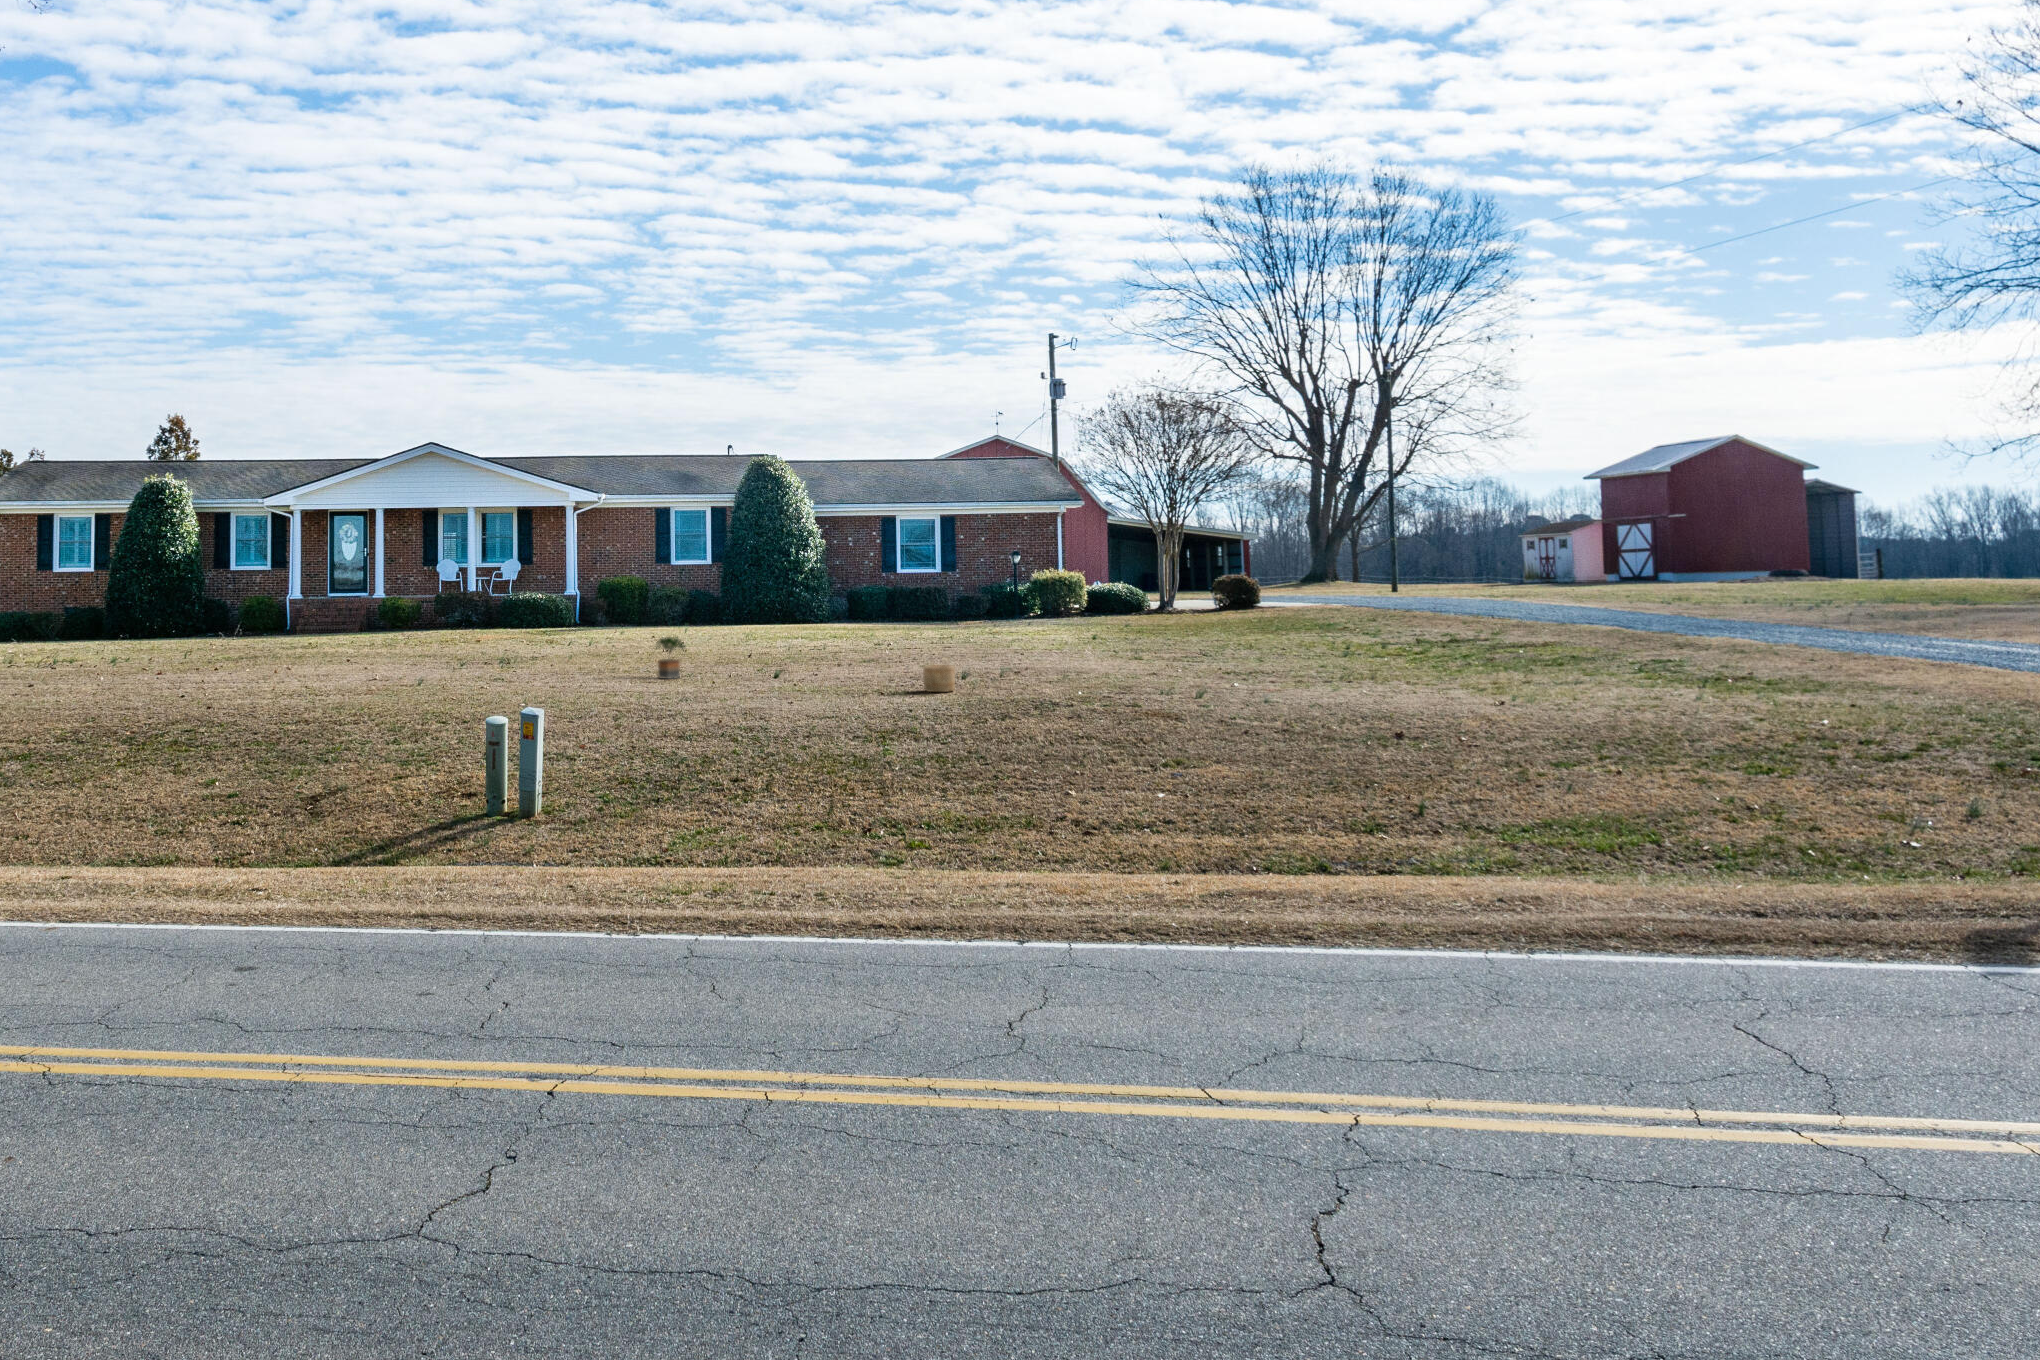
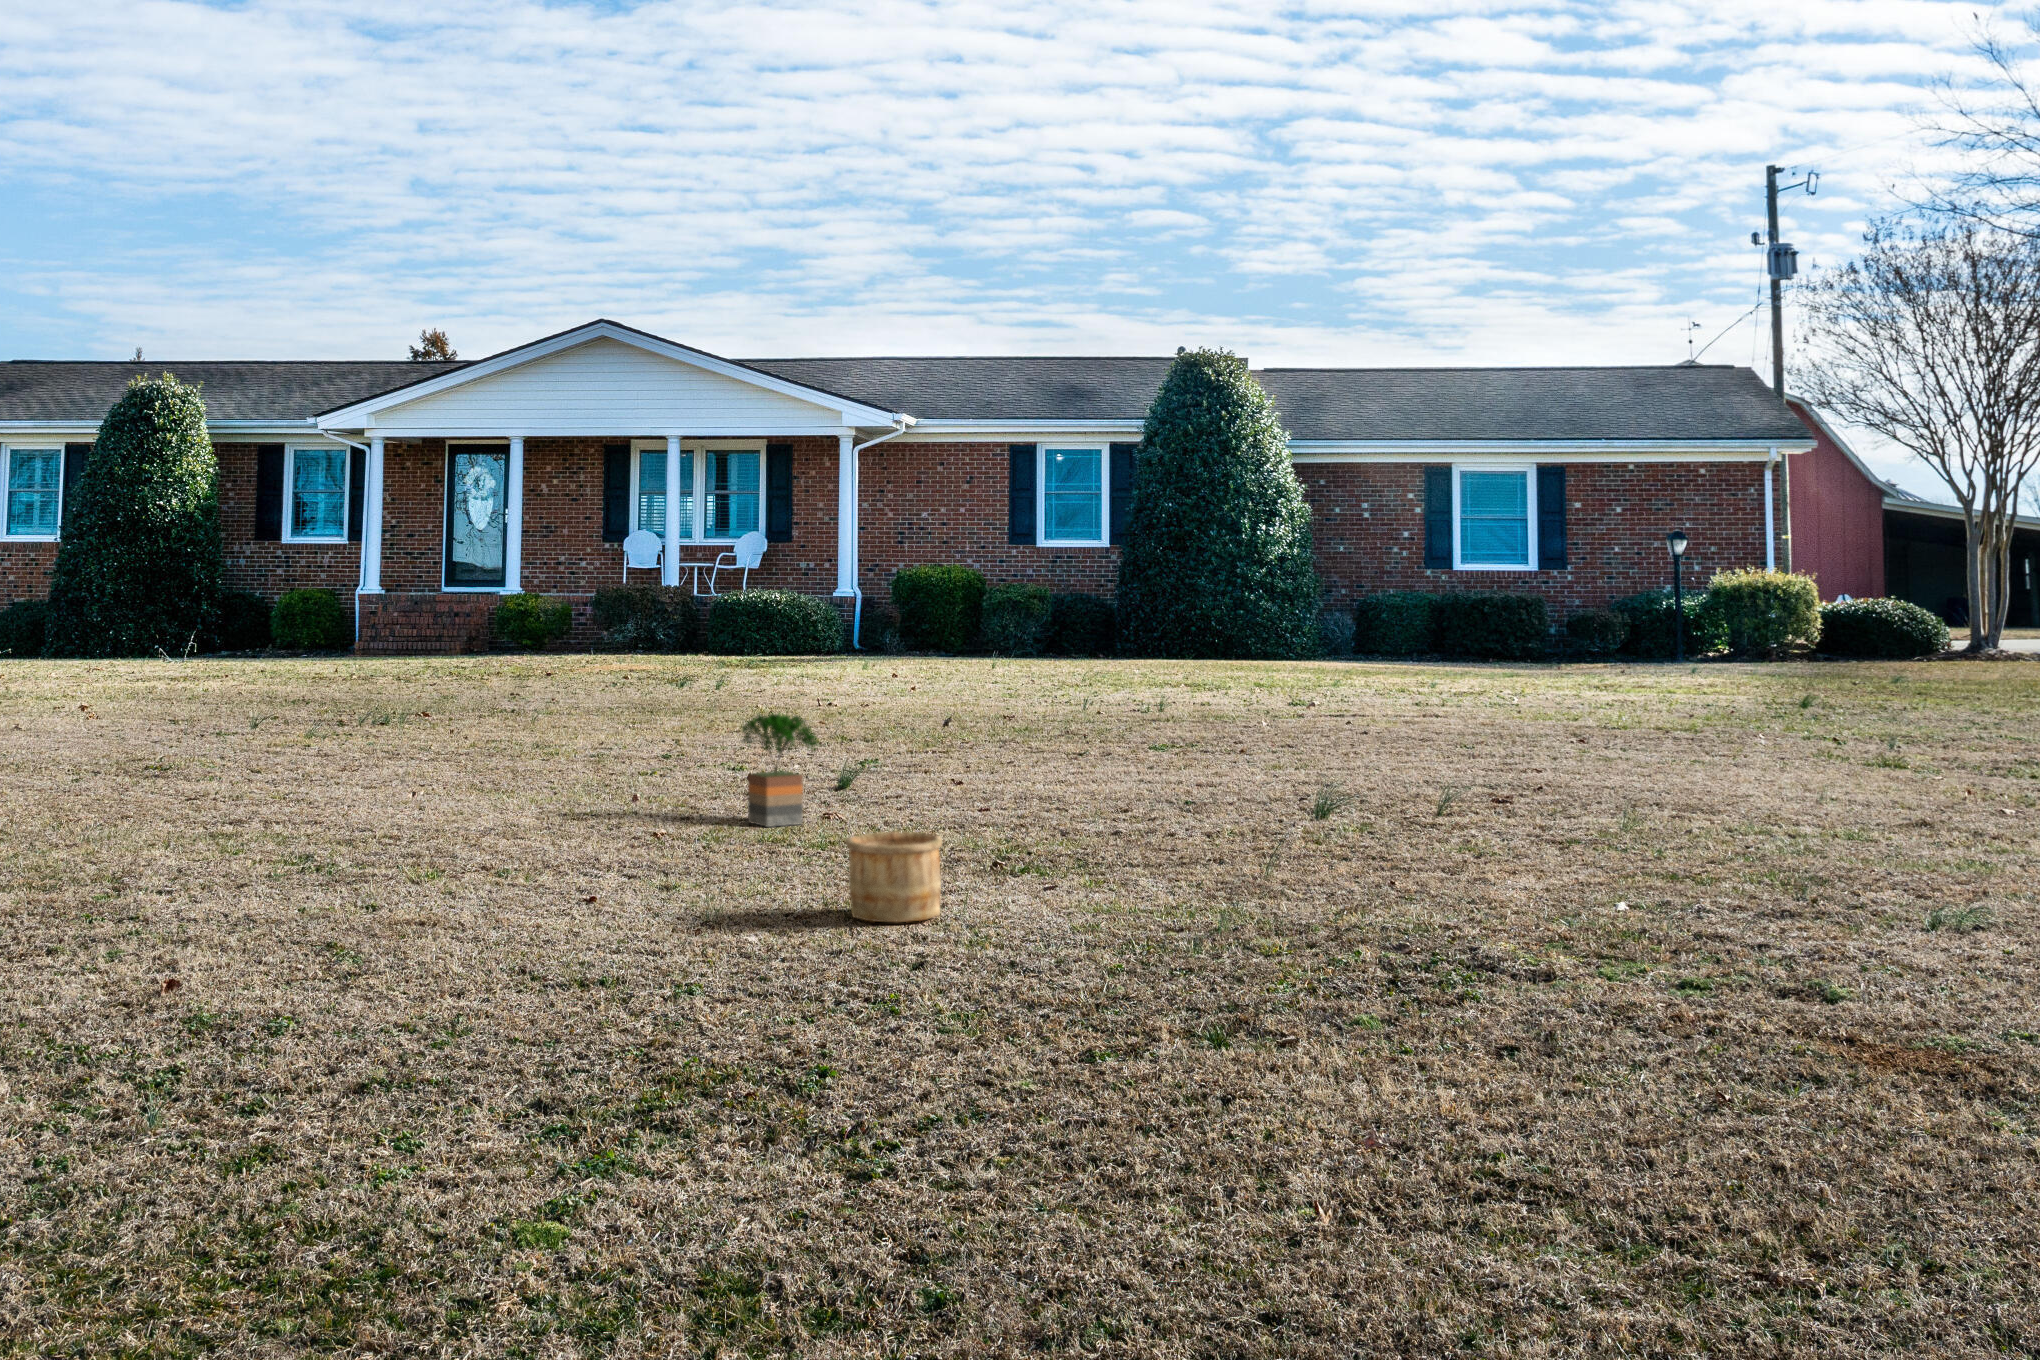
wooden bucket: present [923,664,955,692] -> present [846,831,942,922]

